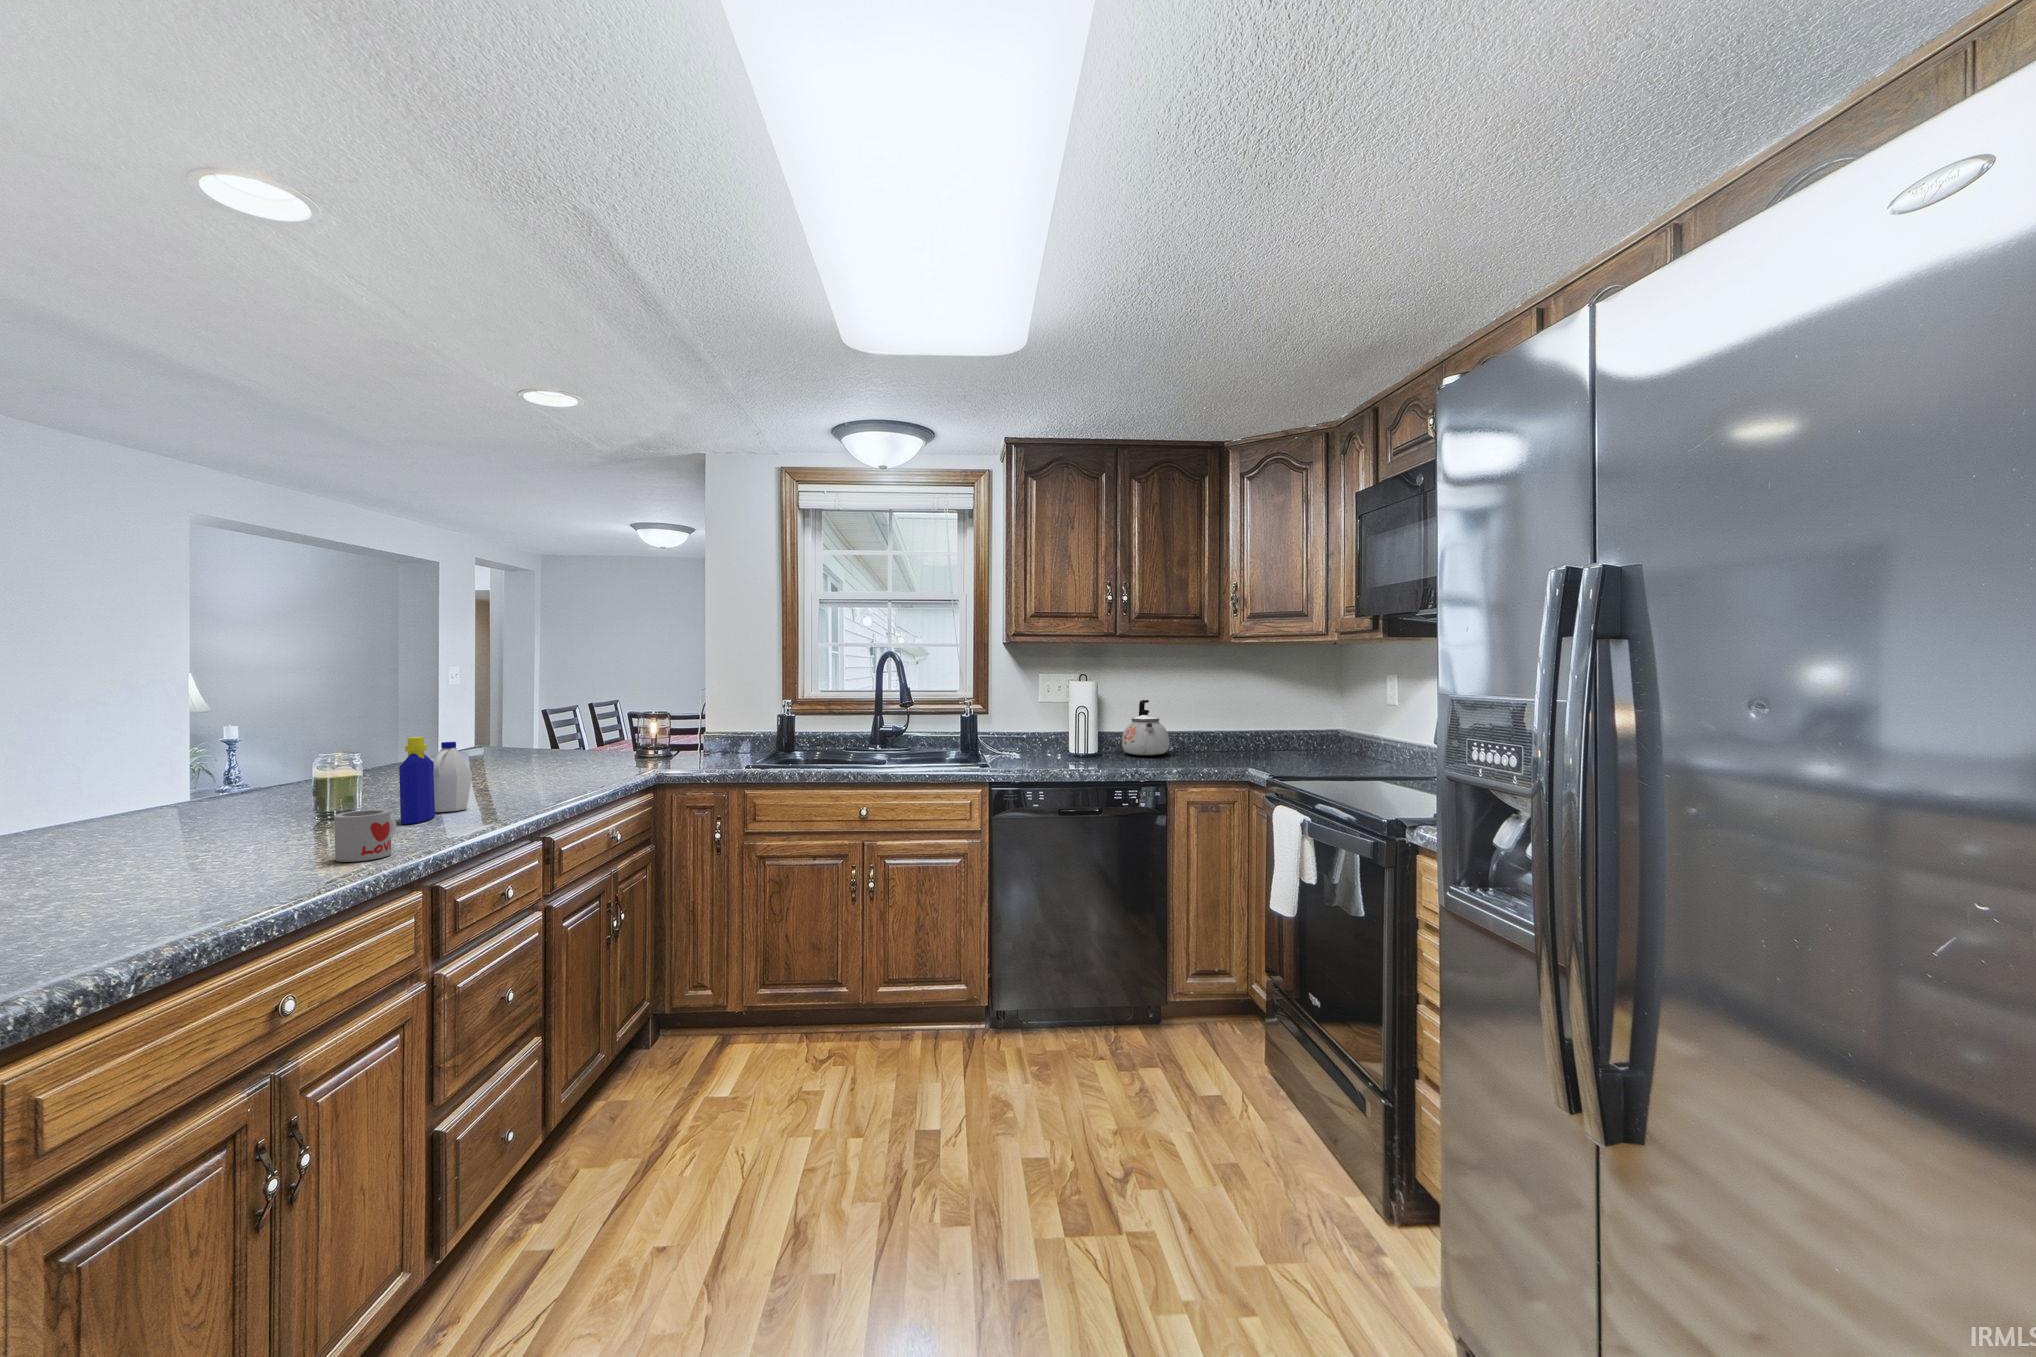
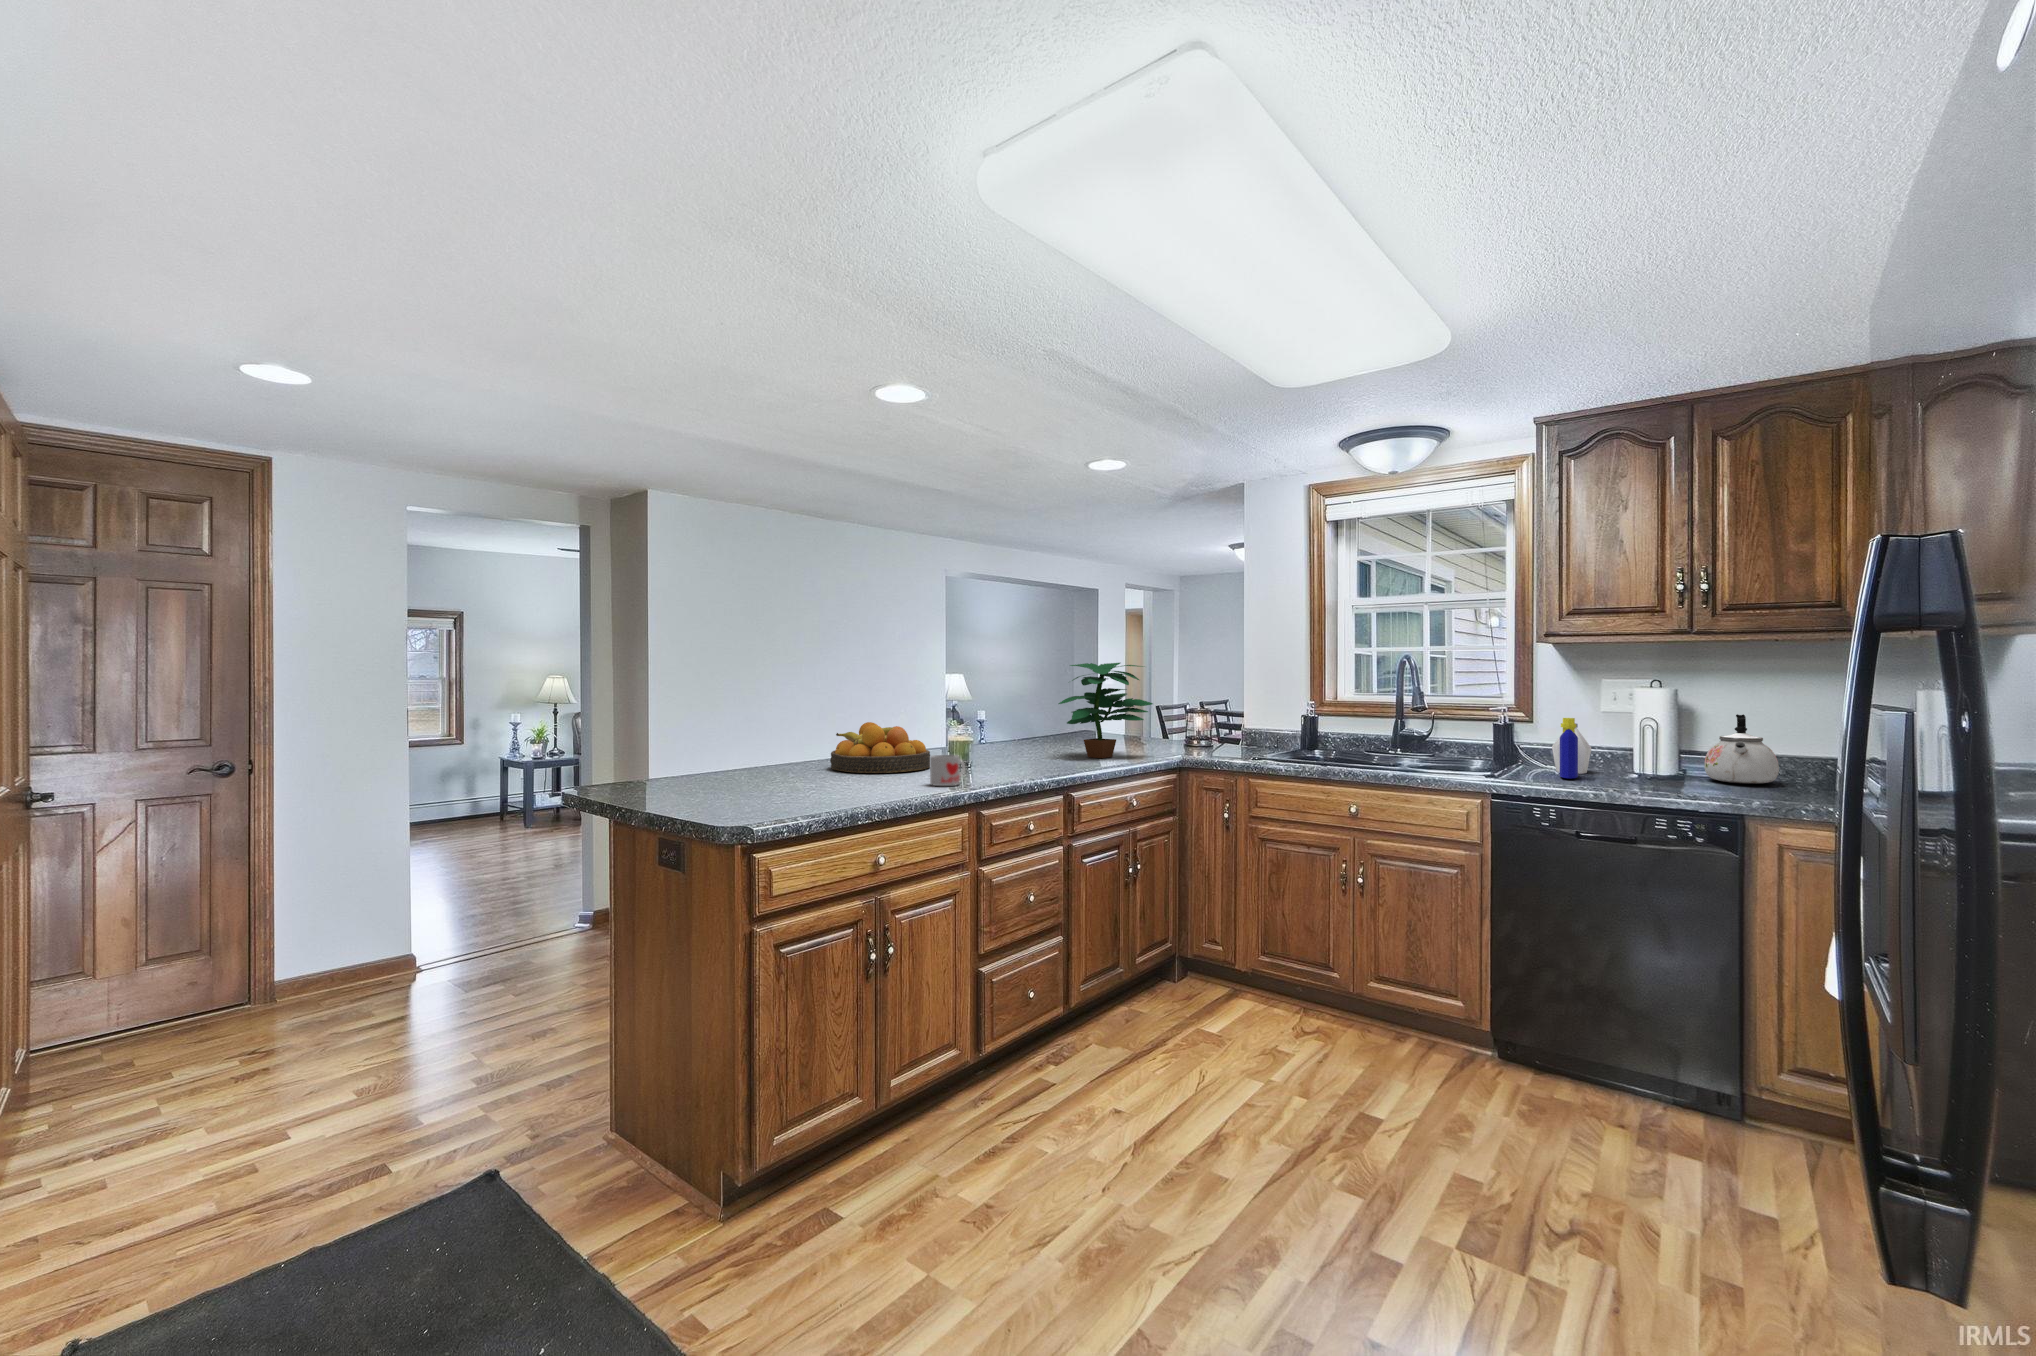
potted plant: none [493,662,622,787] -> present [1059,663,1153,758]
bottle: present [399,737,472,824] -> present [1552,718,1592,778]
fruit bowl: none [71,768,295,858] -> present [830,722,930,773]

